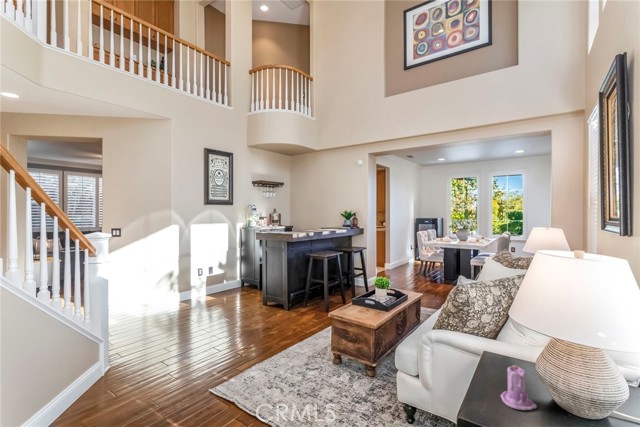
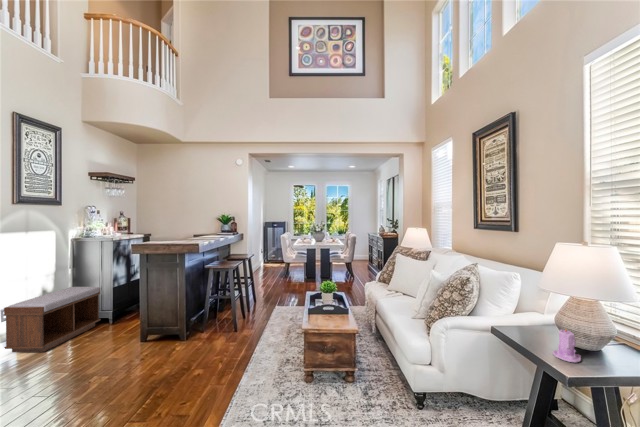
bench: none [200,261,252,299] -> present [4,287,101,352]

